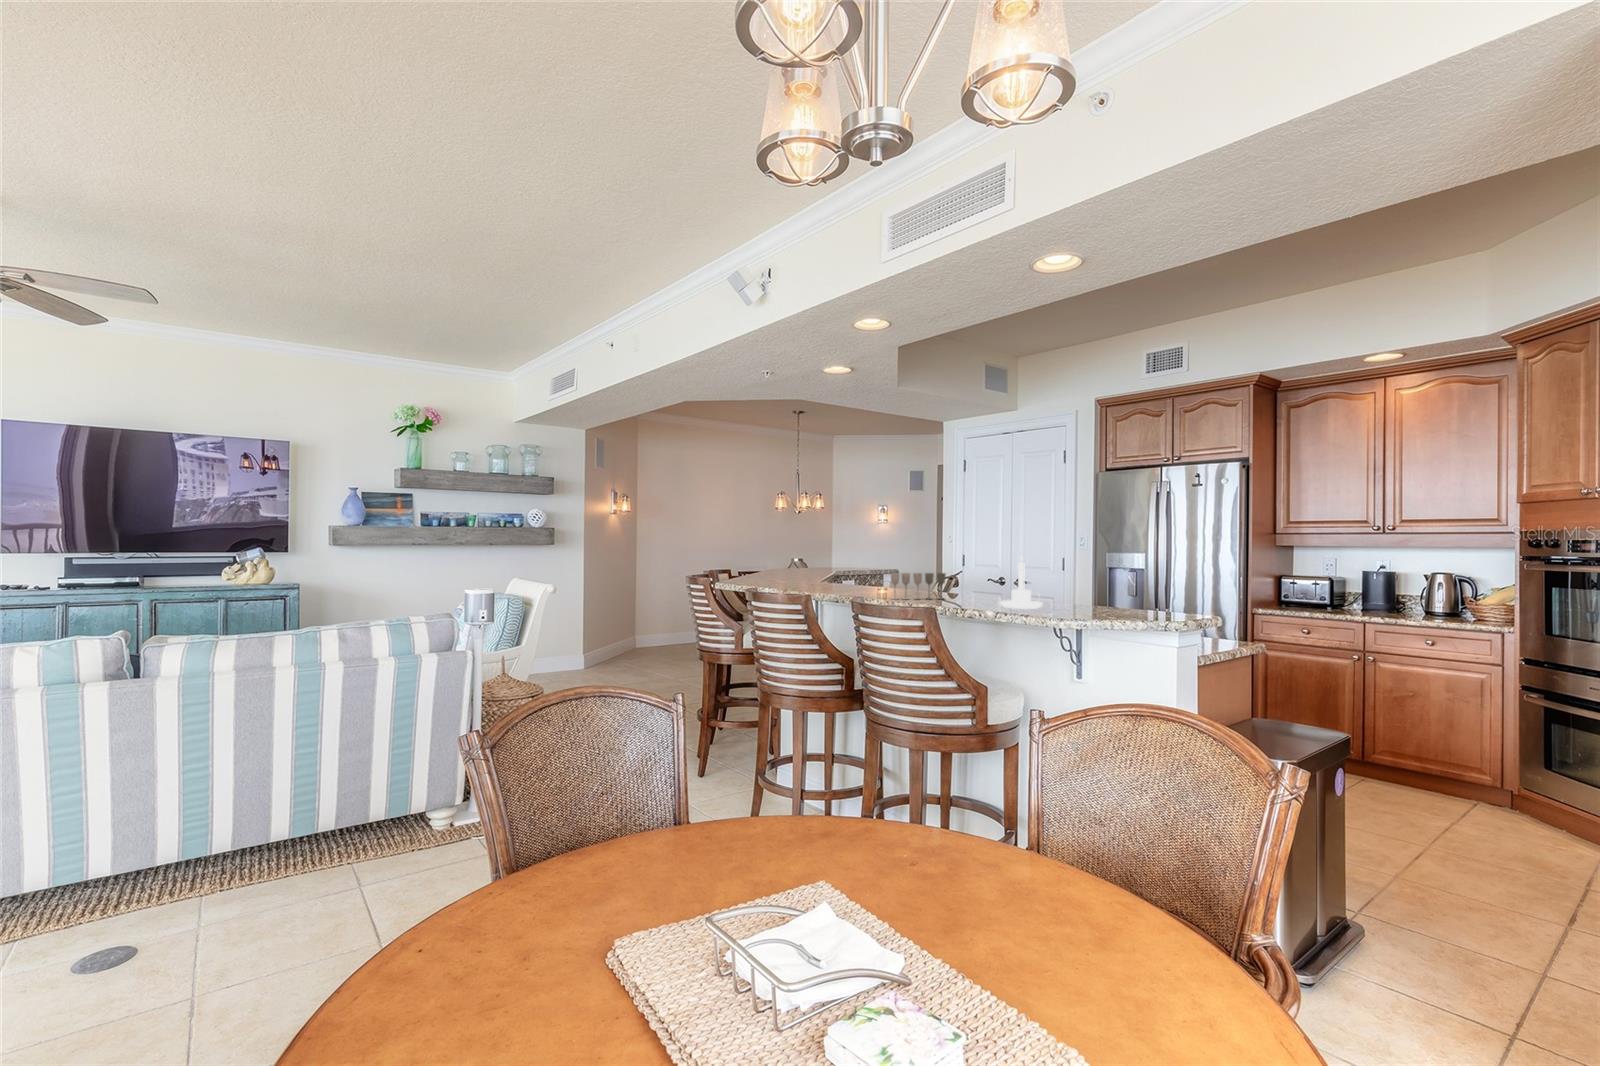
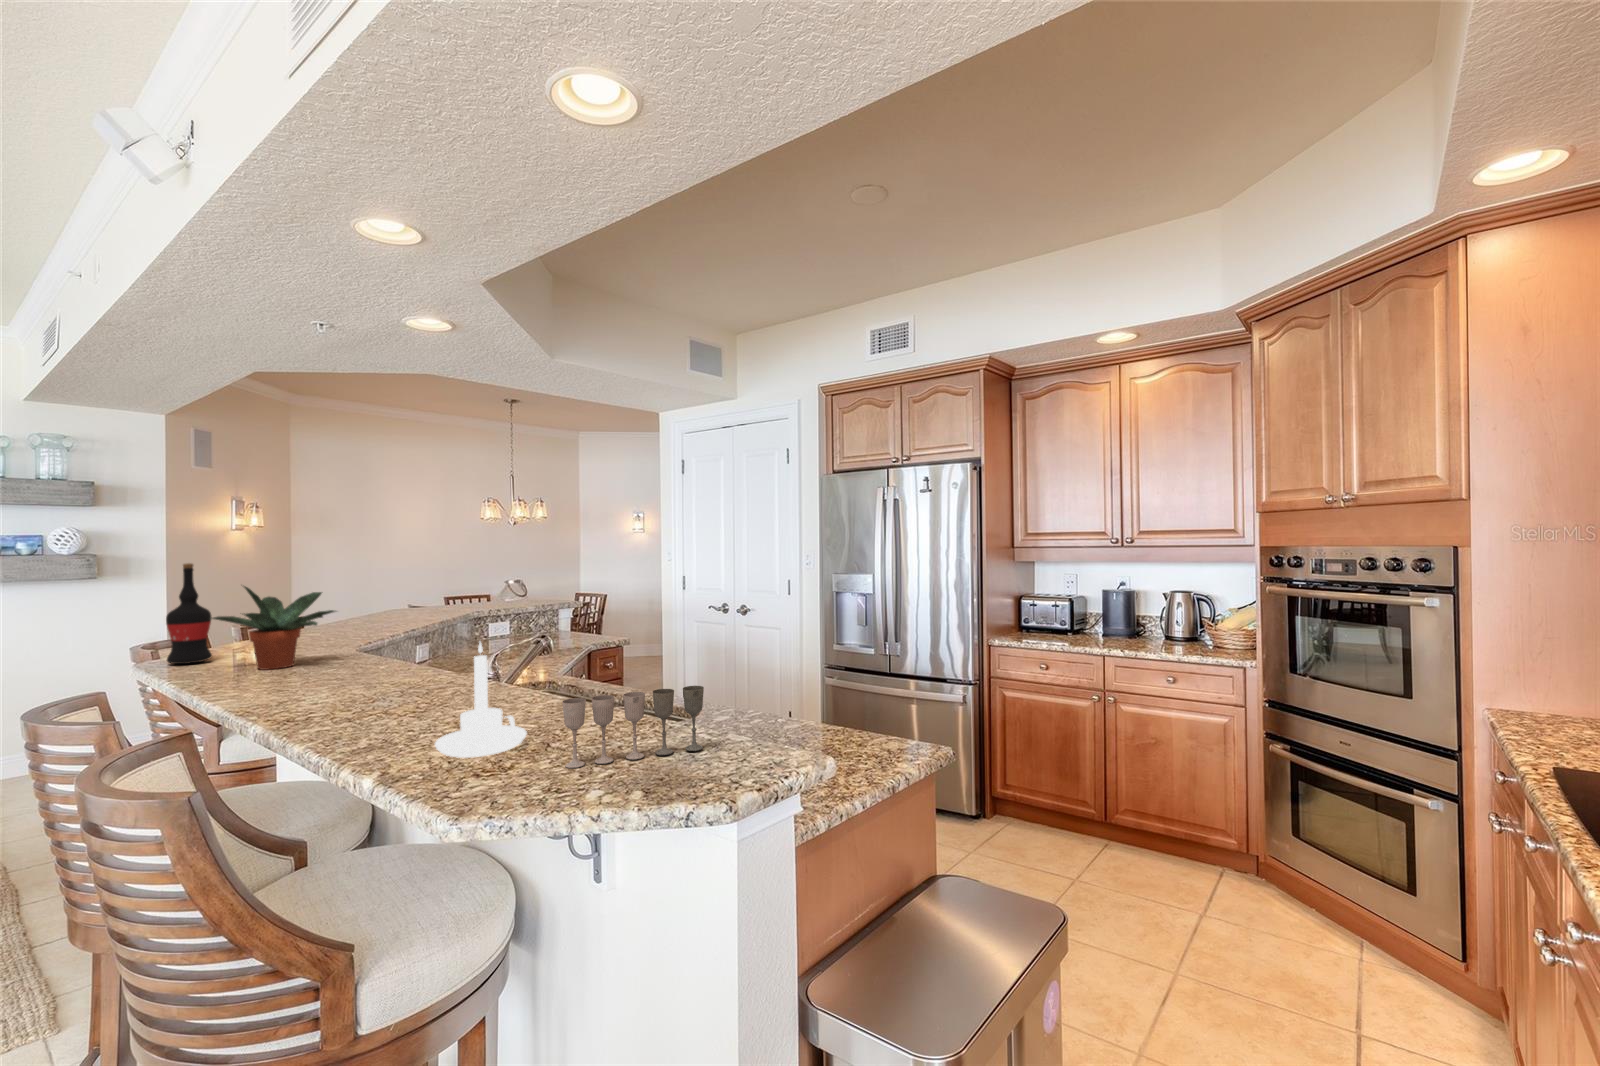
wine bottle: none [728,525,748,584] -> present [166,563,212,664]
potted plant: none [764,537,826,588] -> present [209,586,335,670]
wine glass: present [891,573,946,600] -> present [562,686,704,768]

